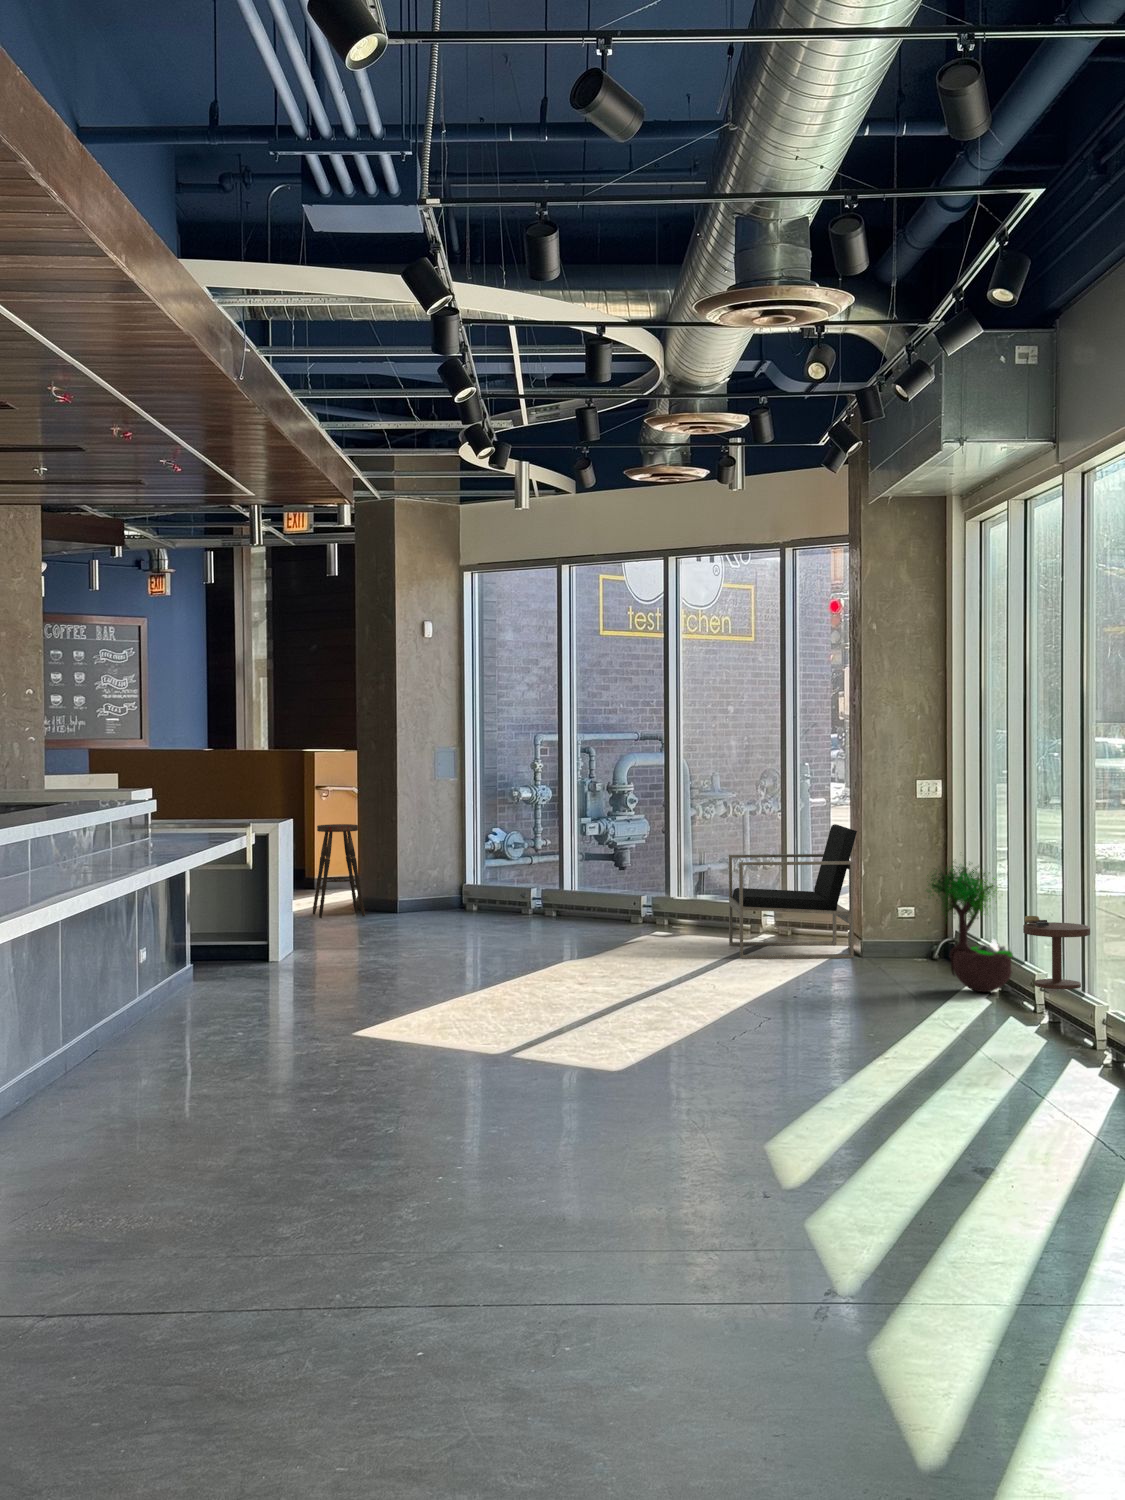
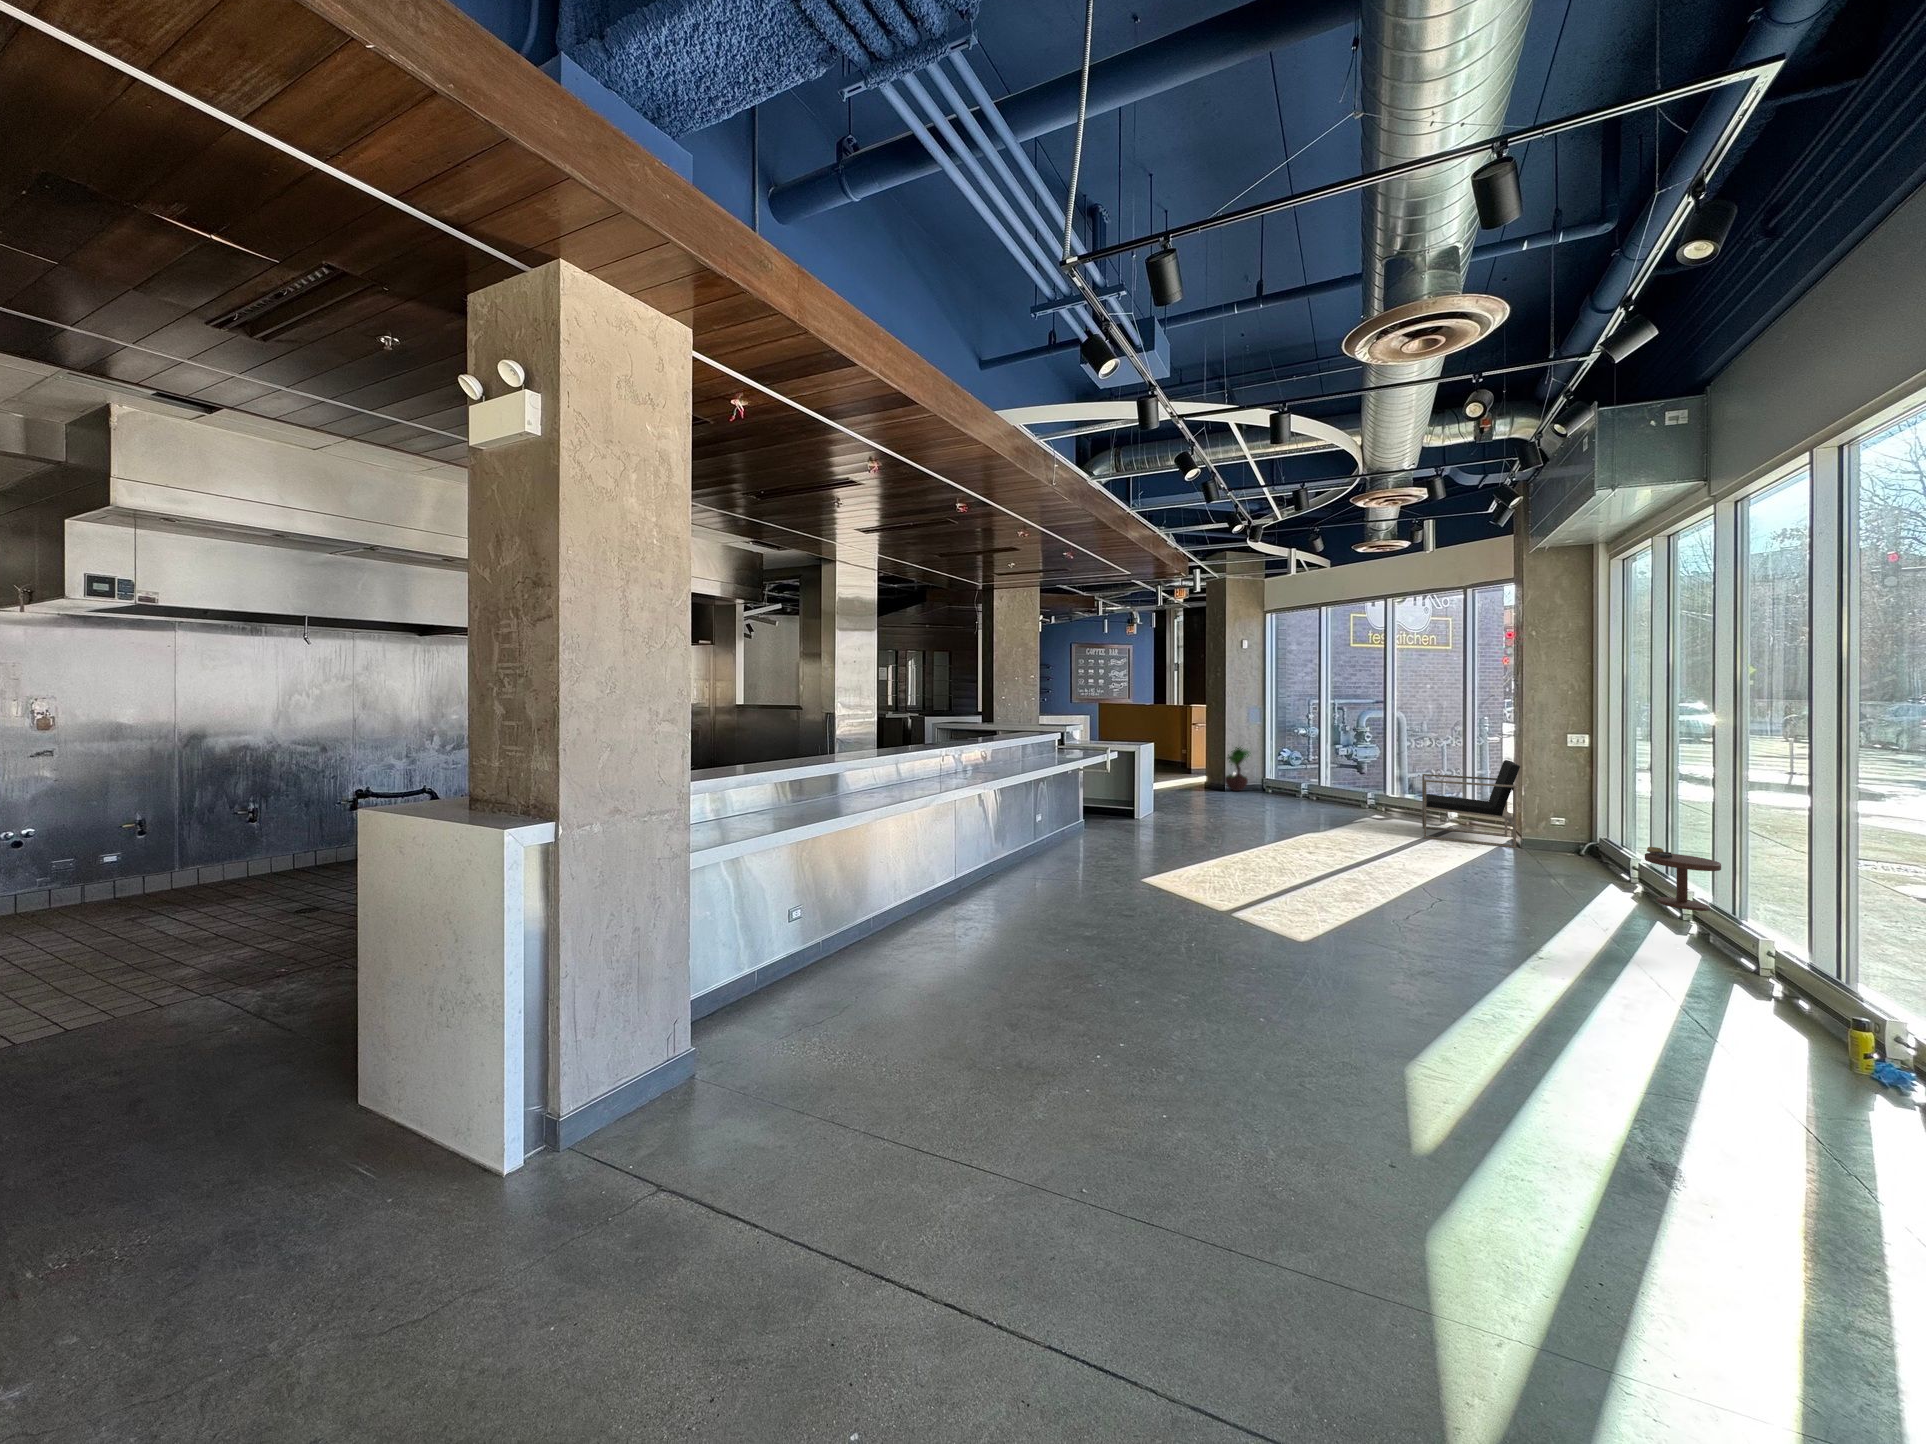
bar stool: present [313,824,365,918] -> none [1183,742,1209,788]
potted tree: present [926,864,1013,992] -> present [1225,747,1251,791]

